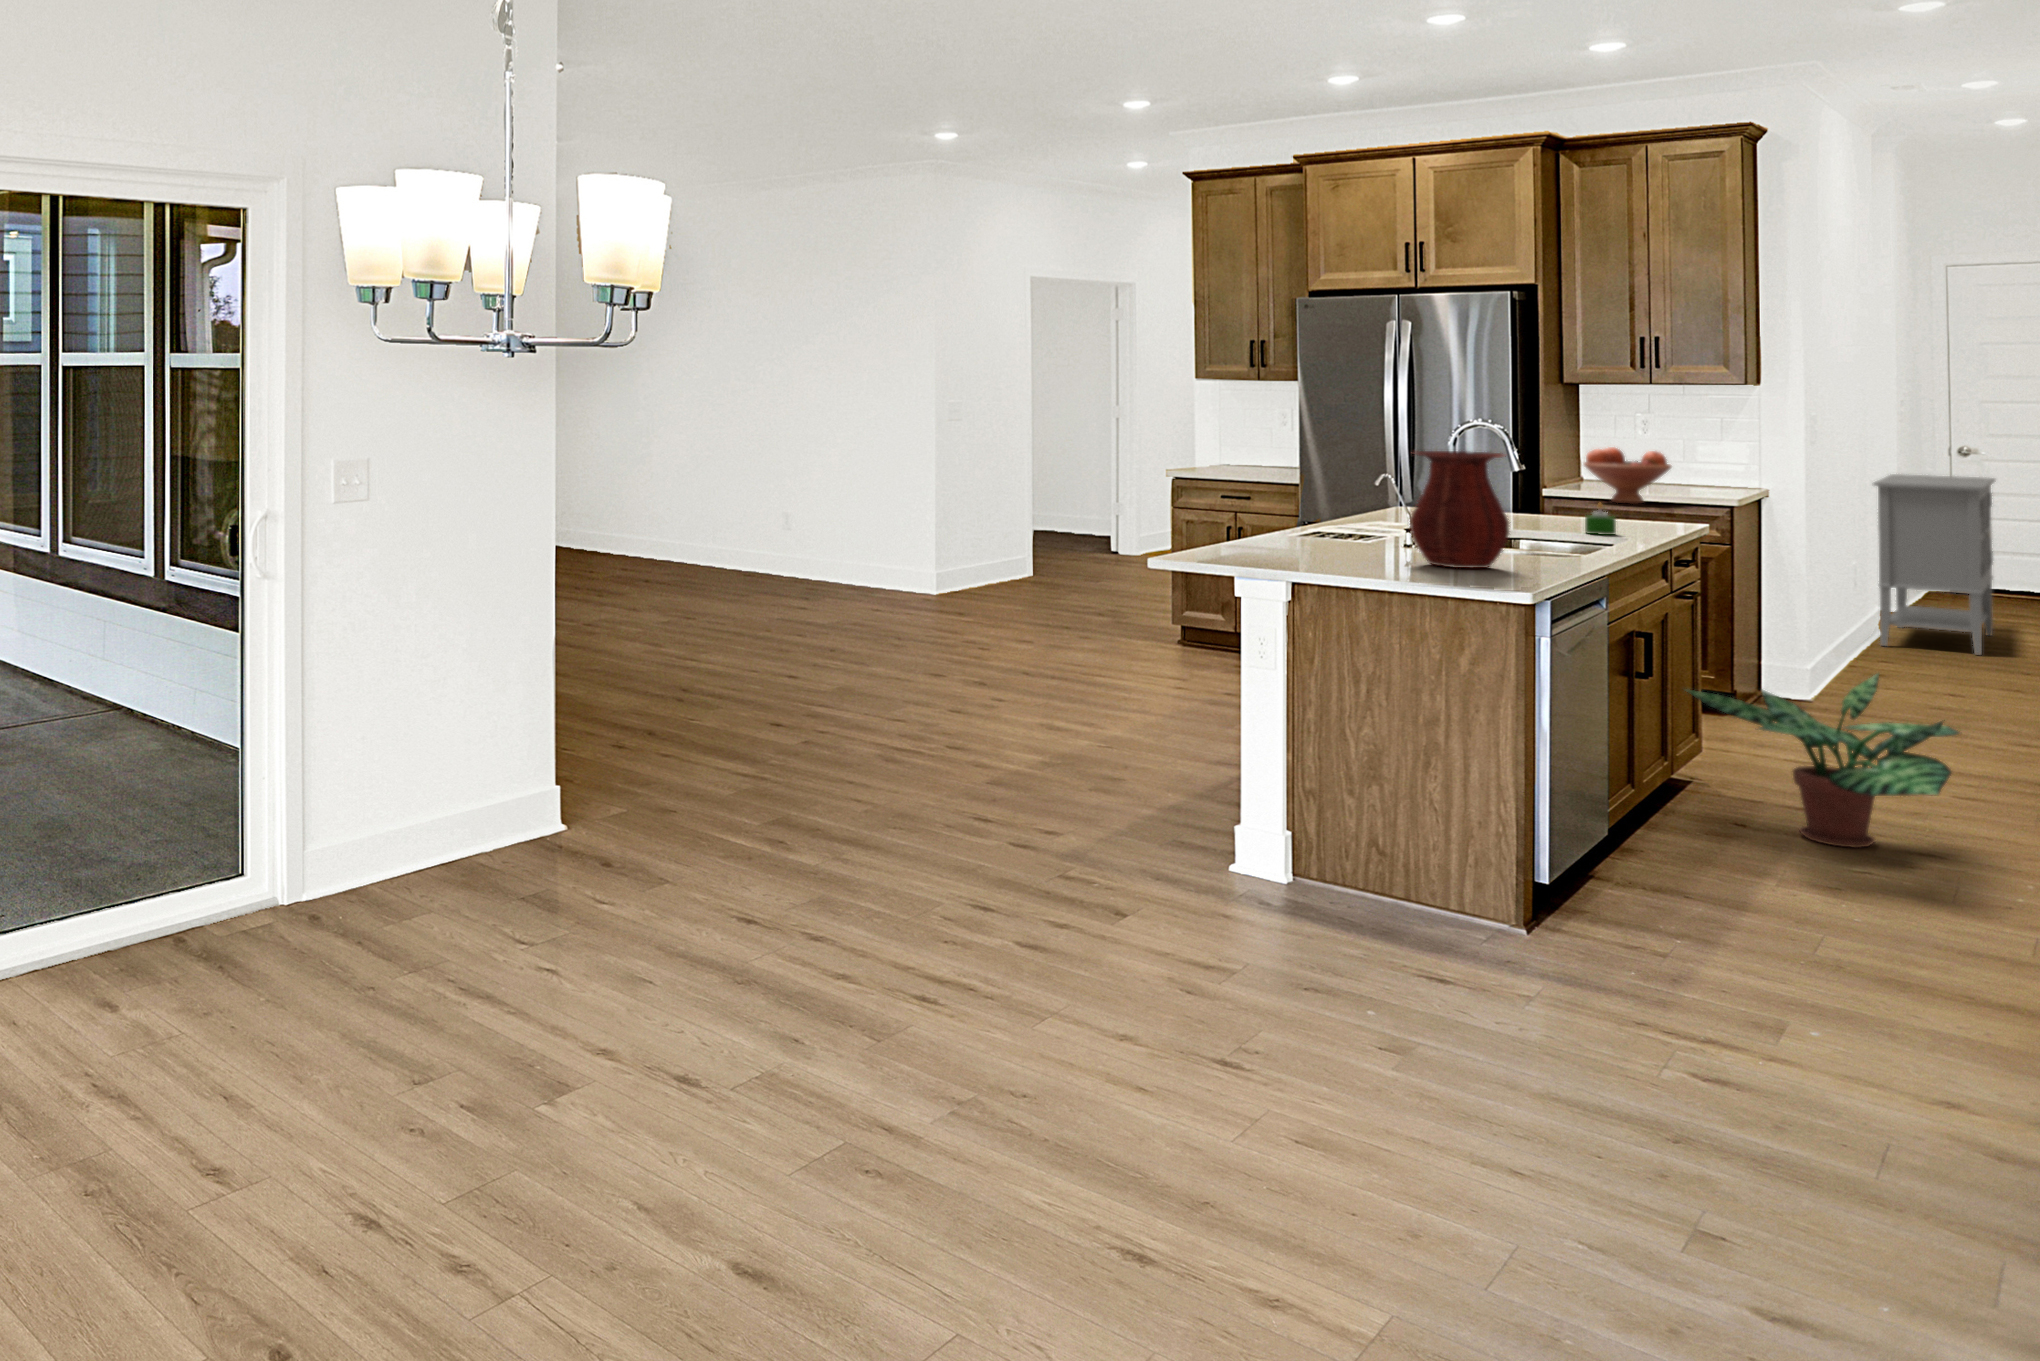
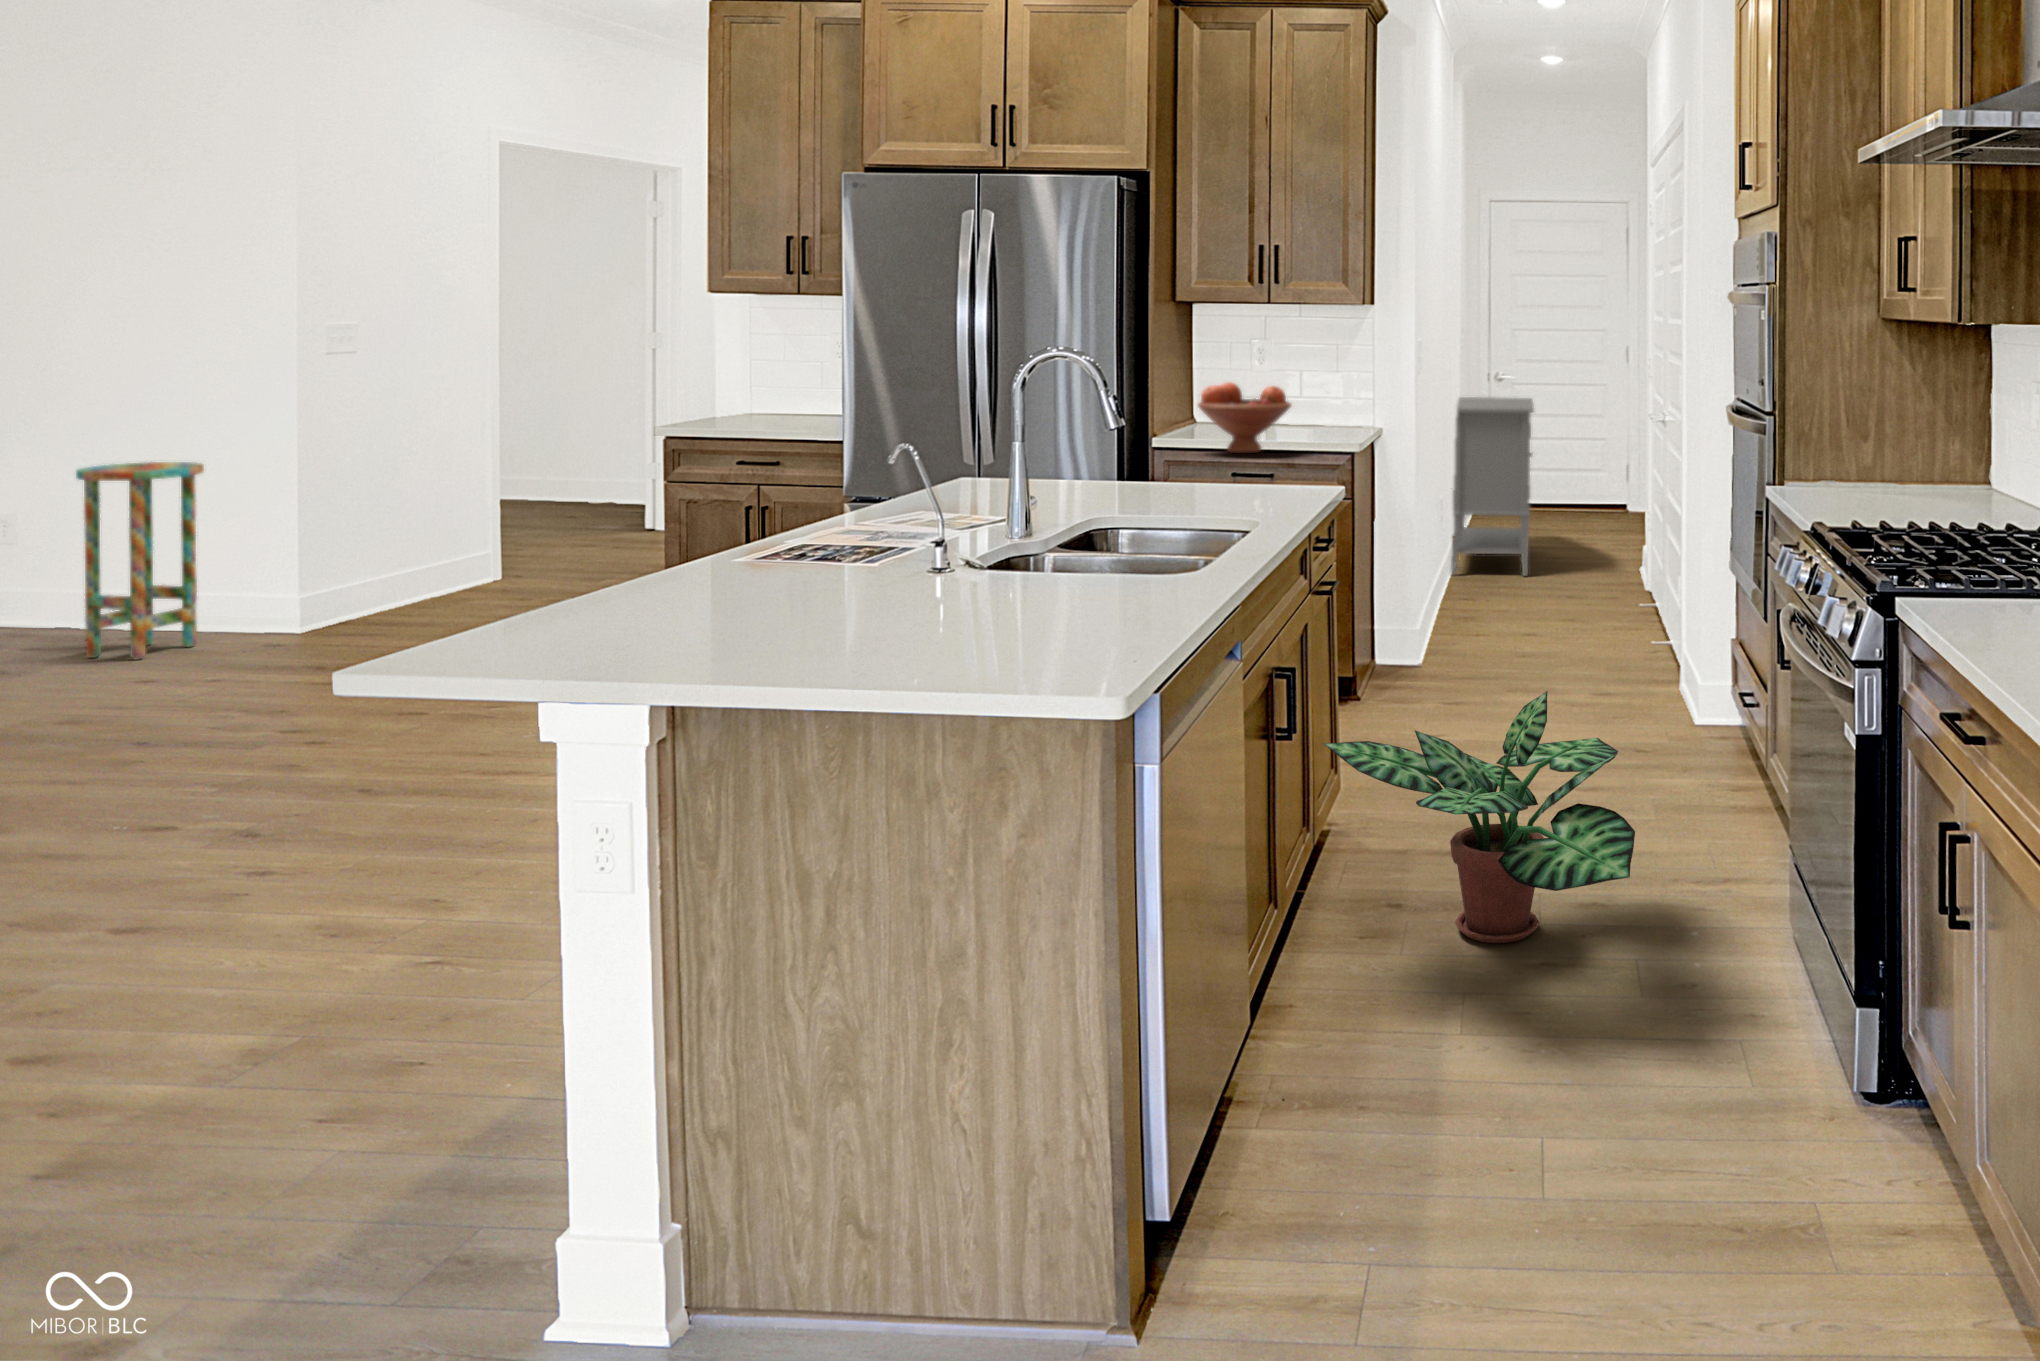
vase: present [1410,451,1509,568] -> none [905,422,1095,670]
side table: none [835,480,893,594] -> present [76,462,204,660]
candle: present [1585,502,1616,535] -> none [1206,474,1245,522]

